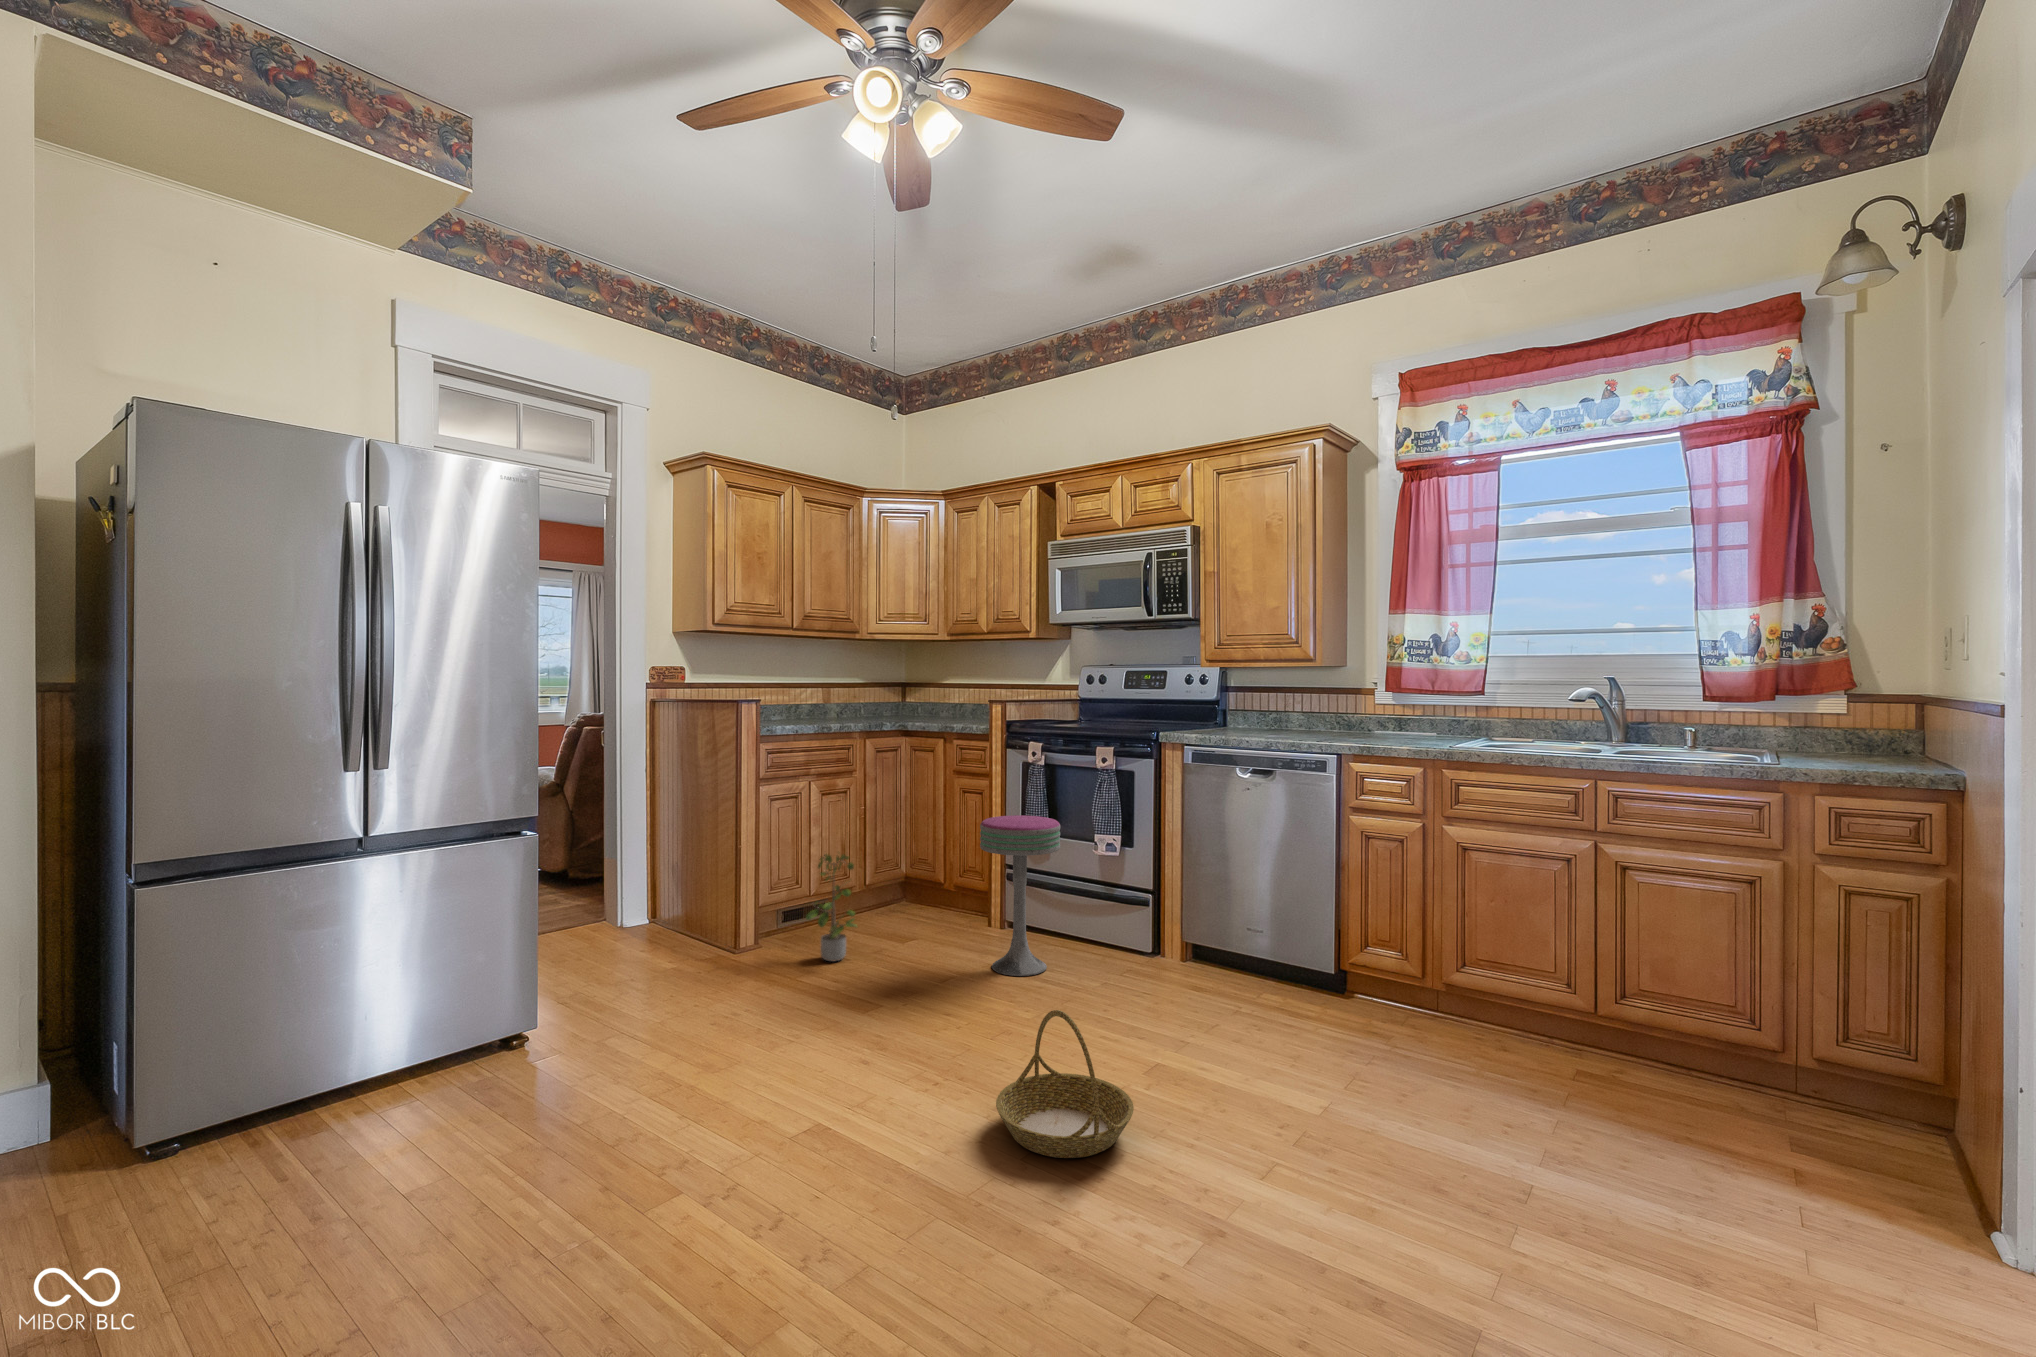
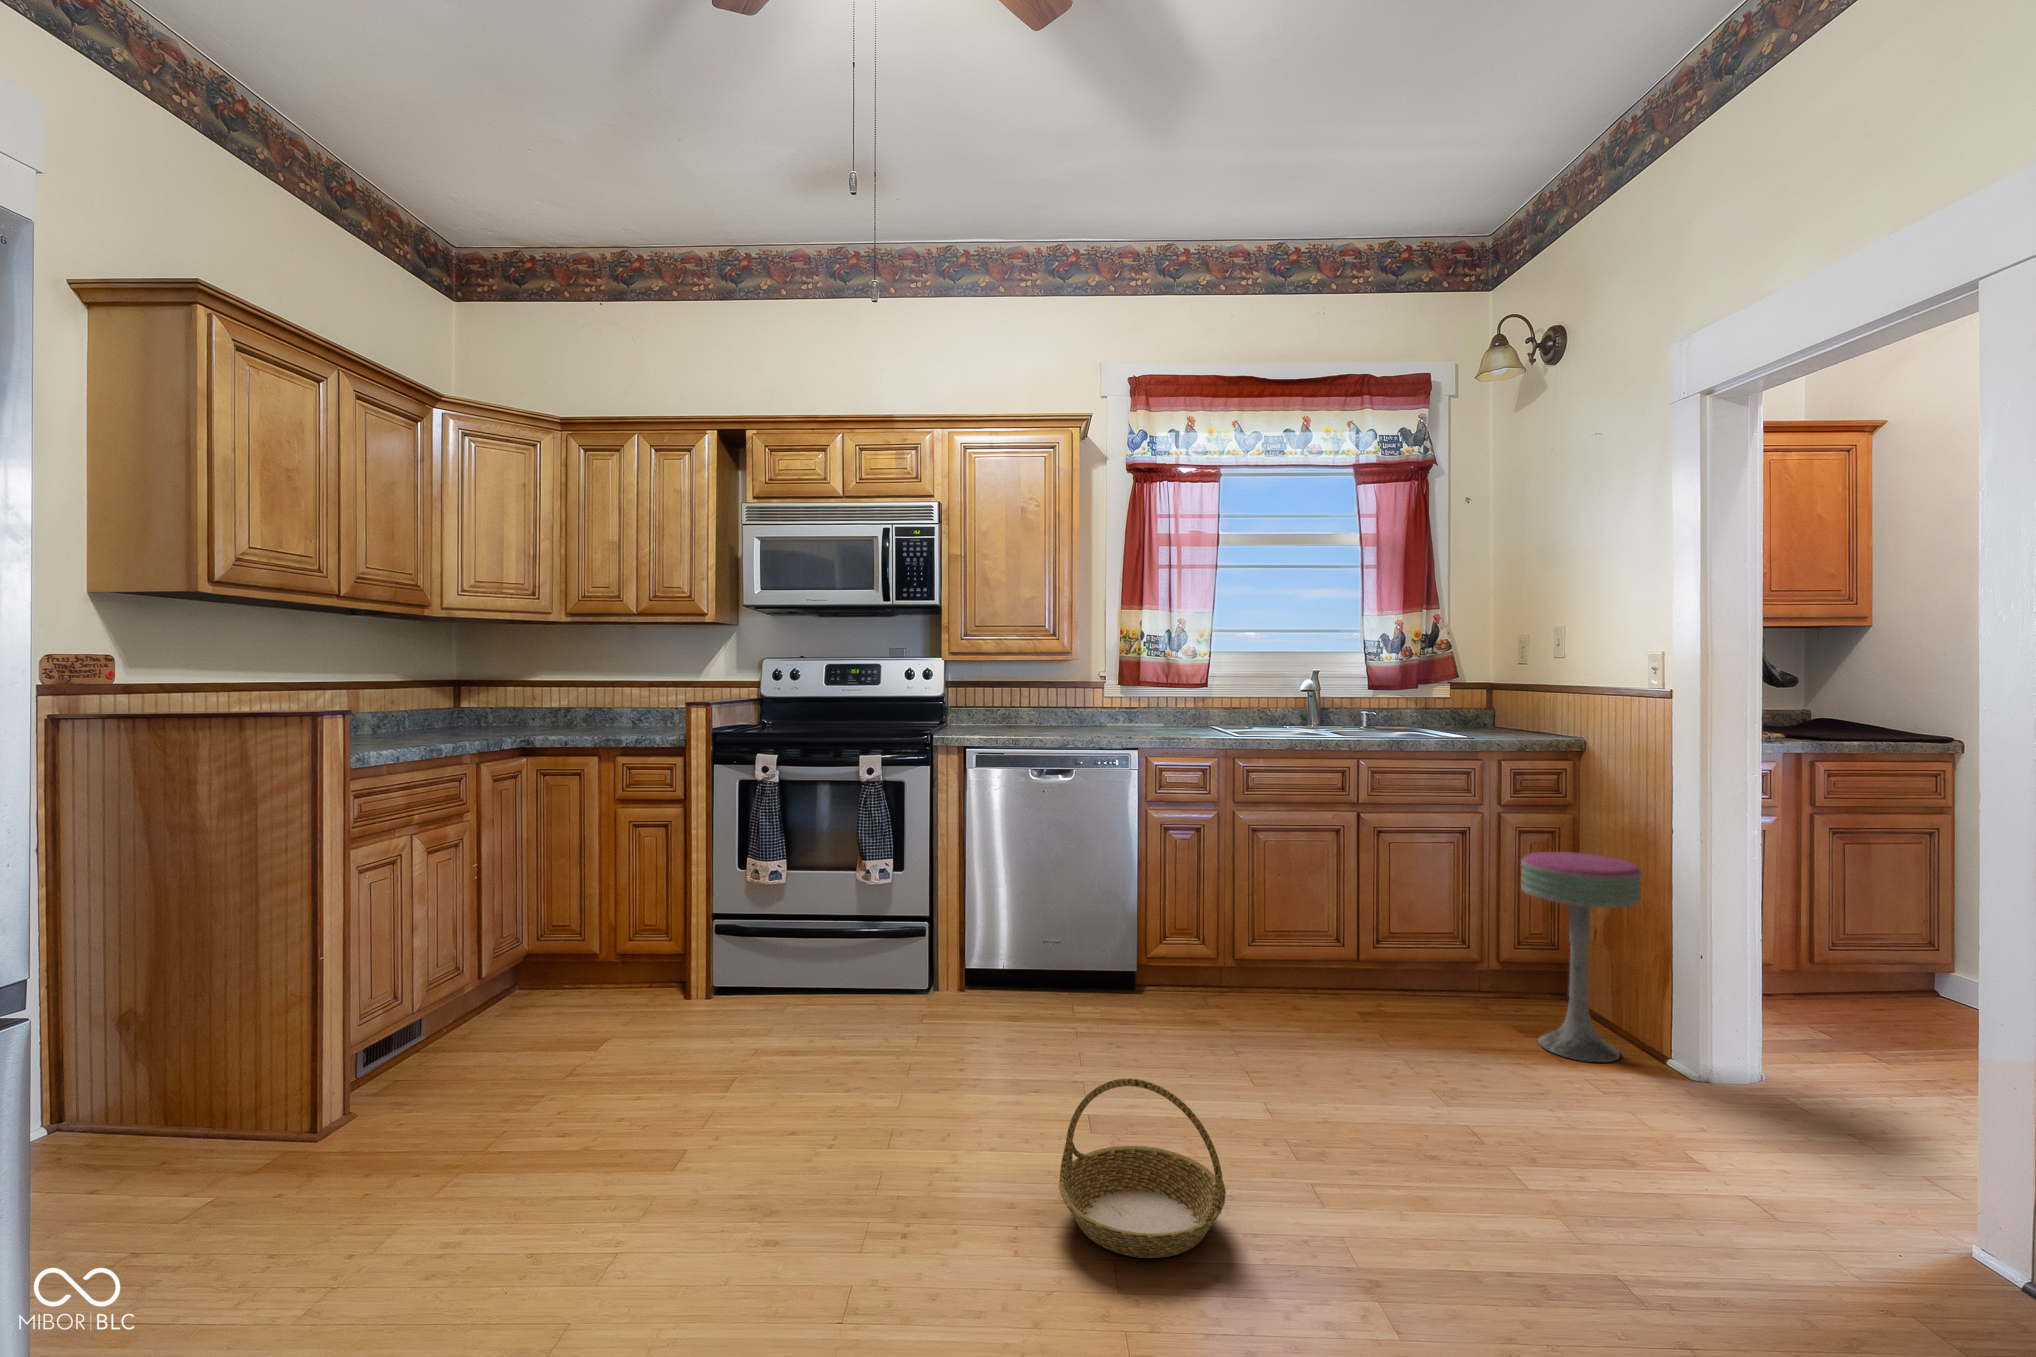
bar stool: present [980,815,1060,976] -> present [1521,852,1641,1062]
potted plant: present [806,854,857,961] -> none [491,936,599,1106]

